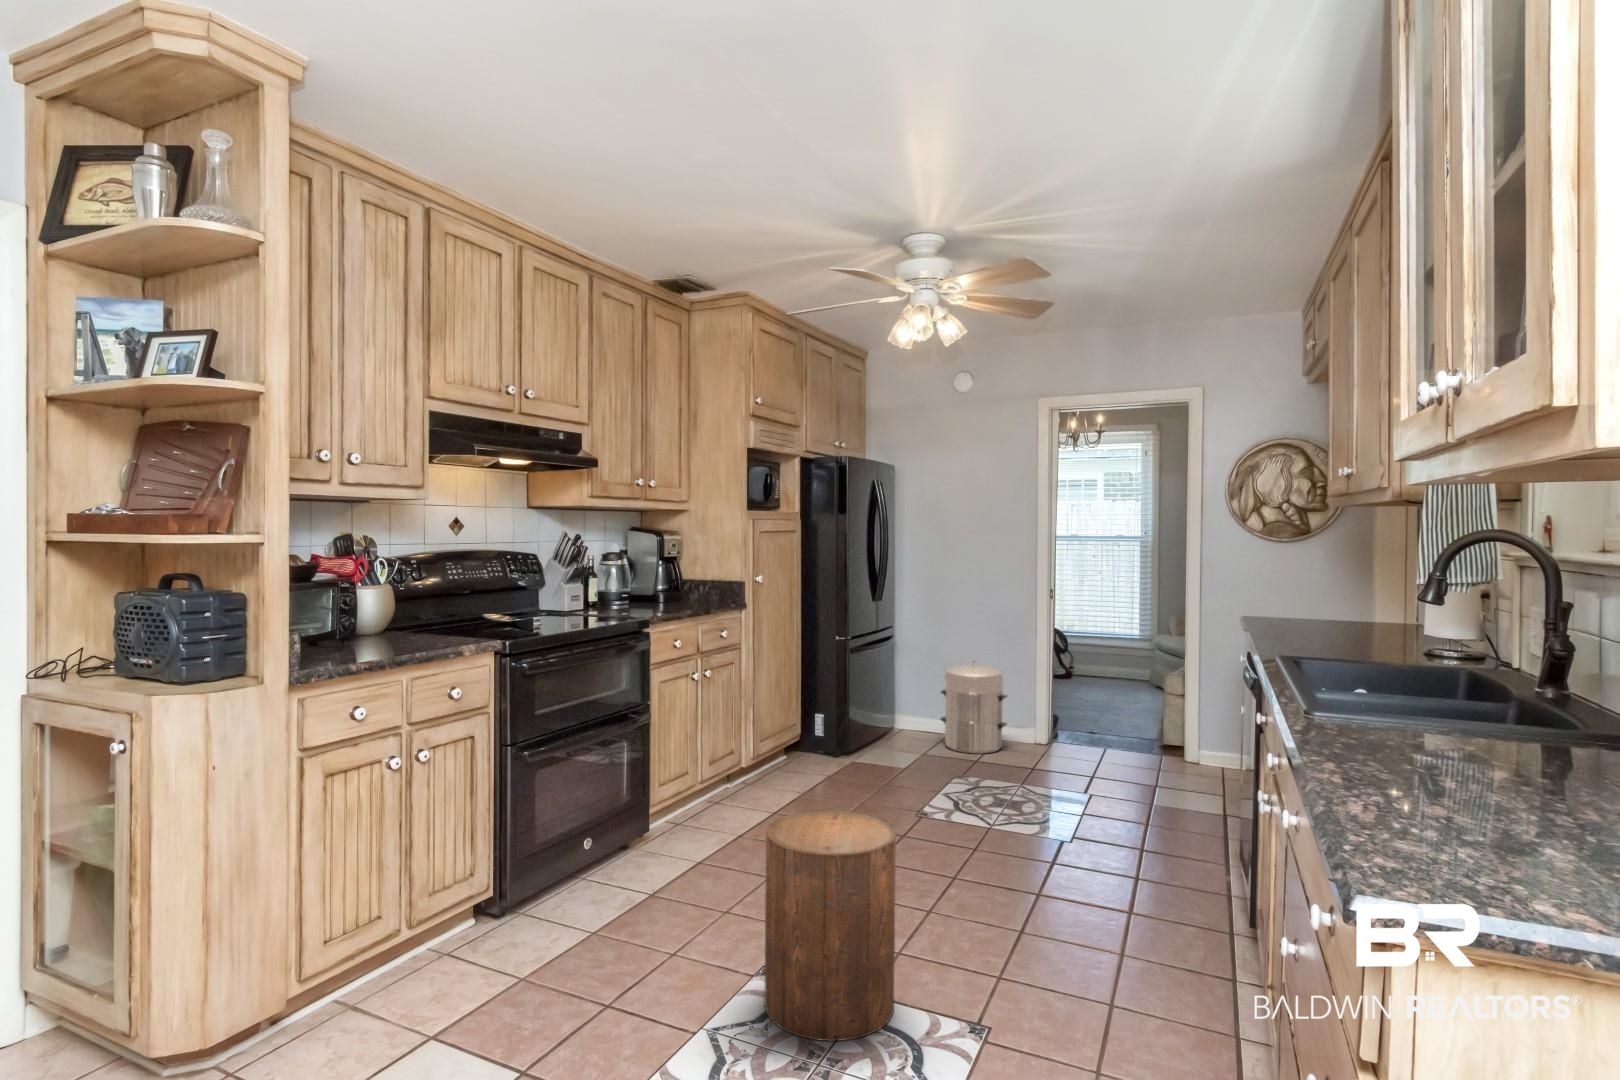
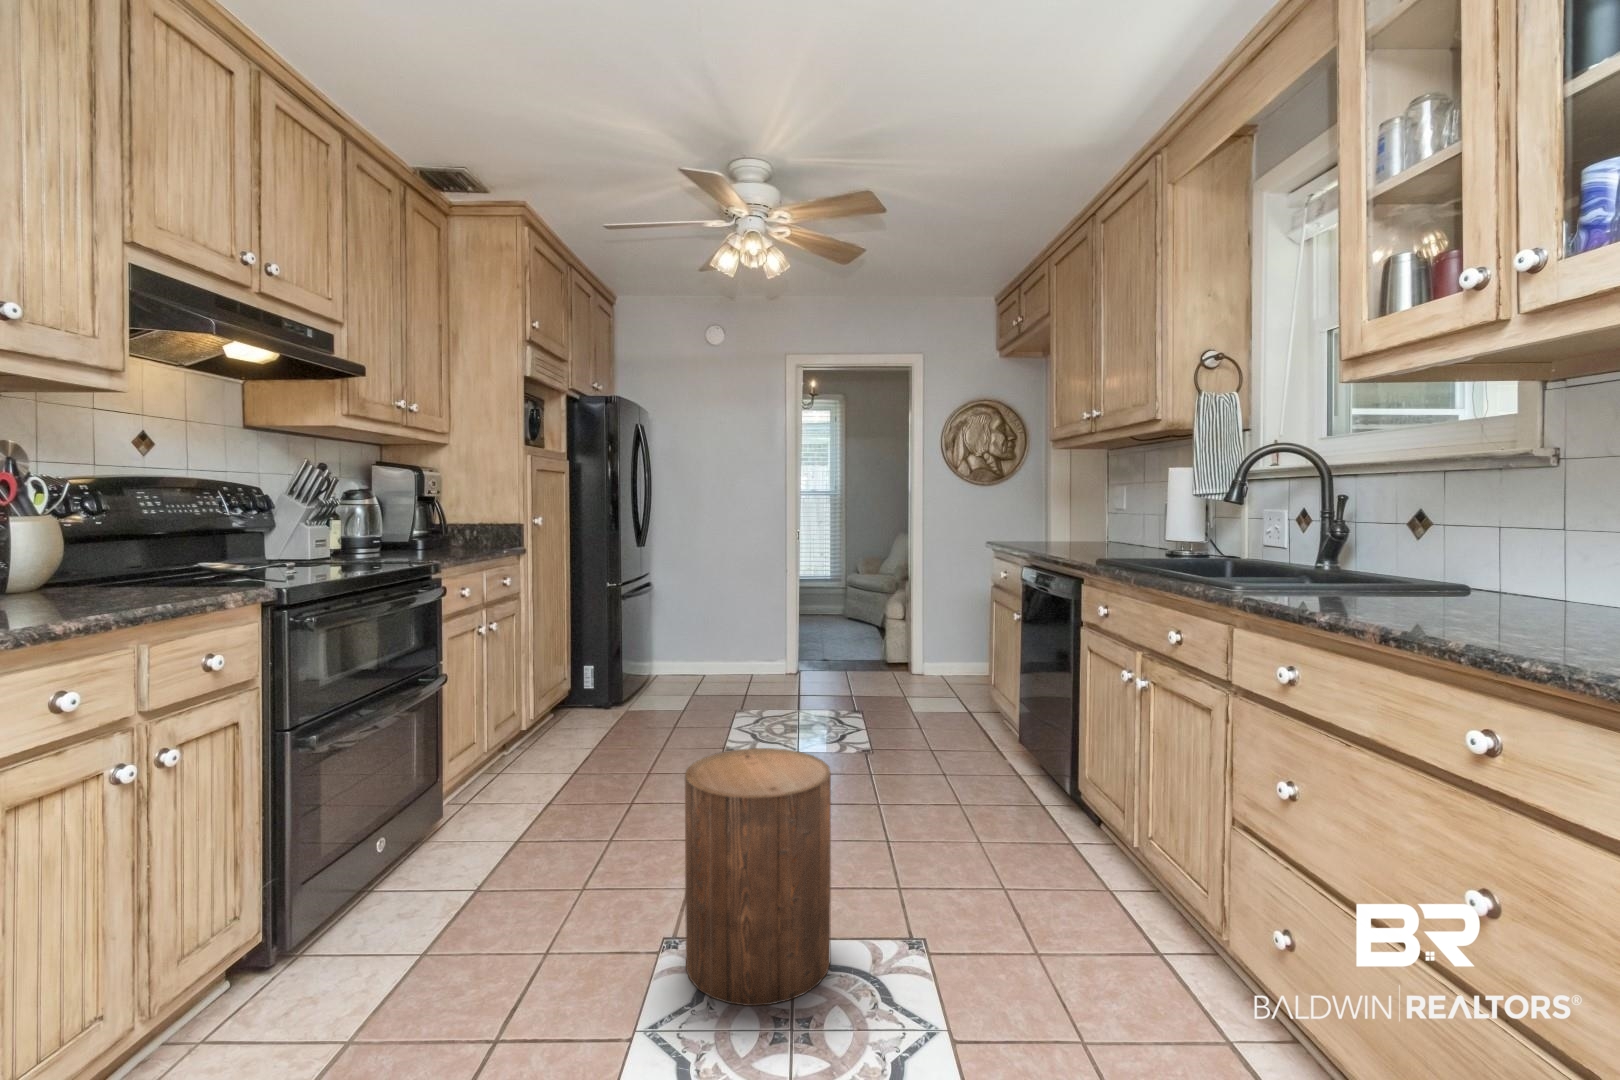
waste bin: present [941,661,1007,754] -> none [701,602,765,689]

